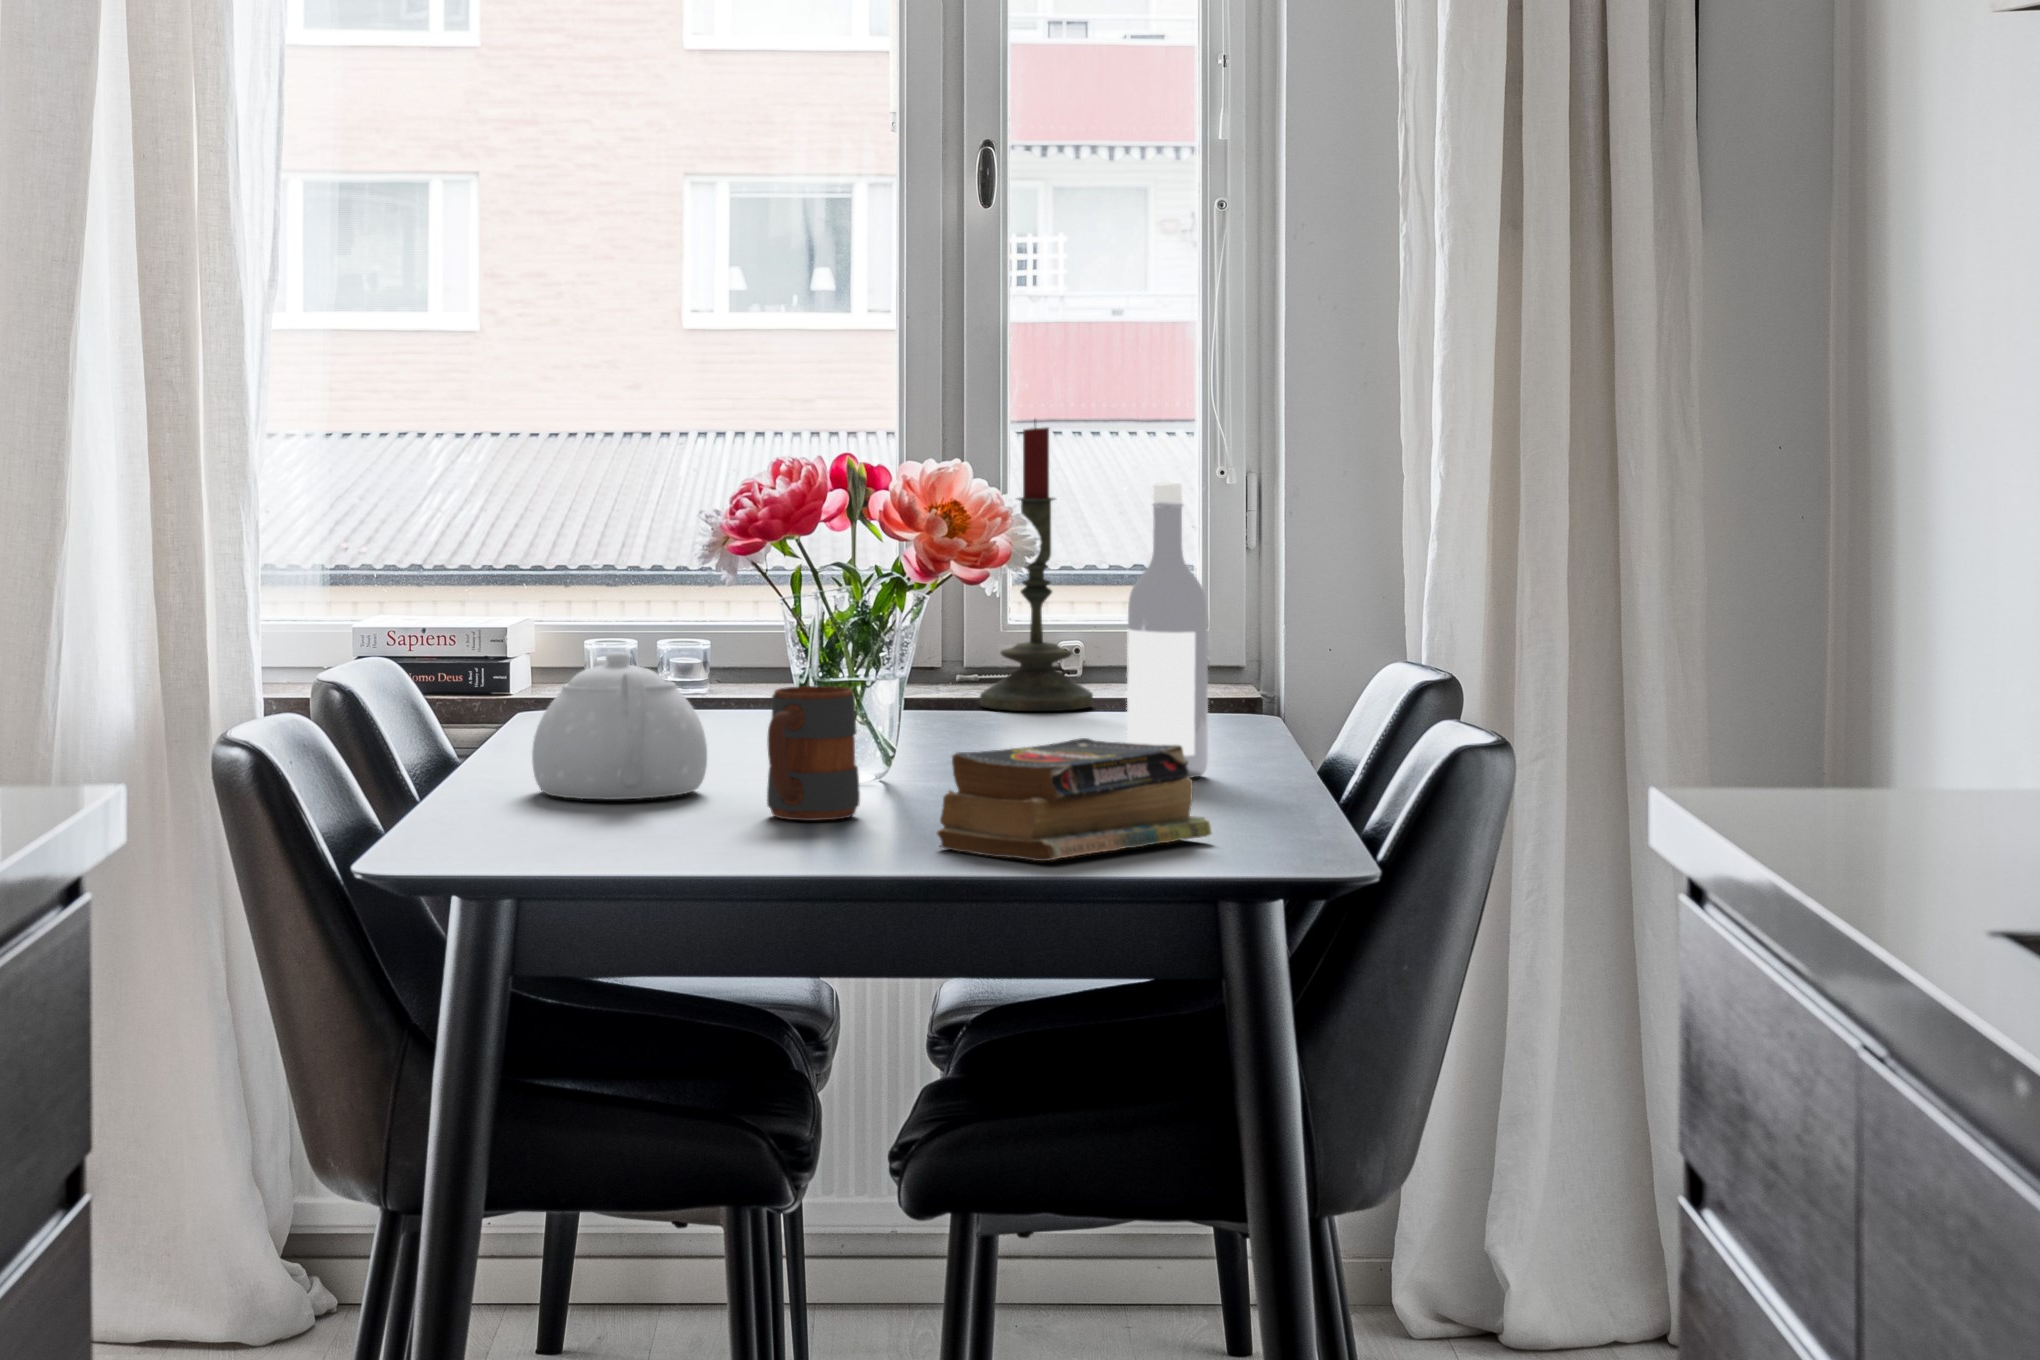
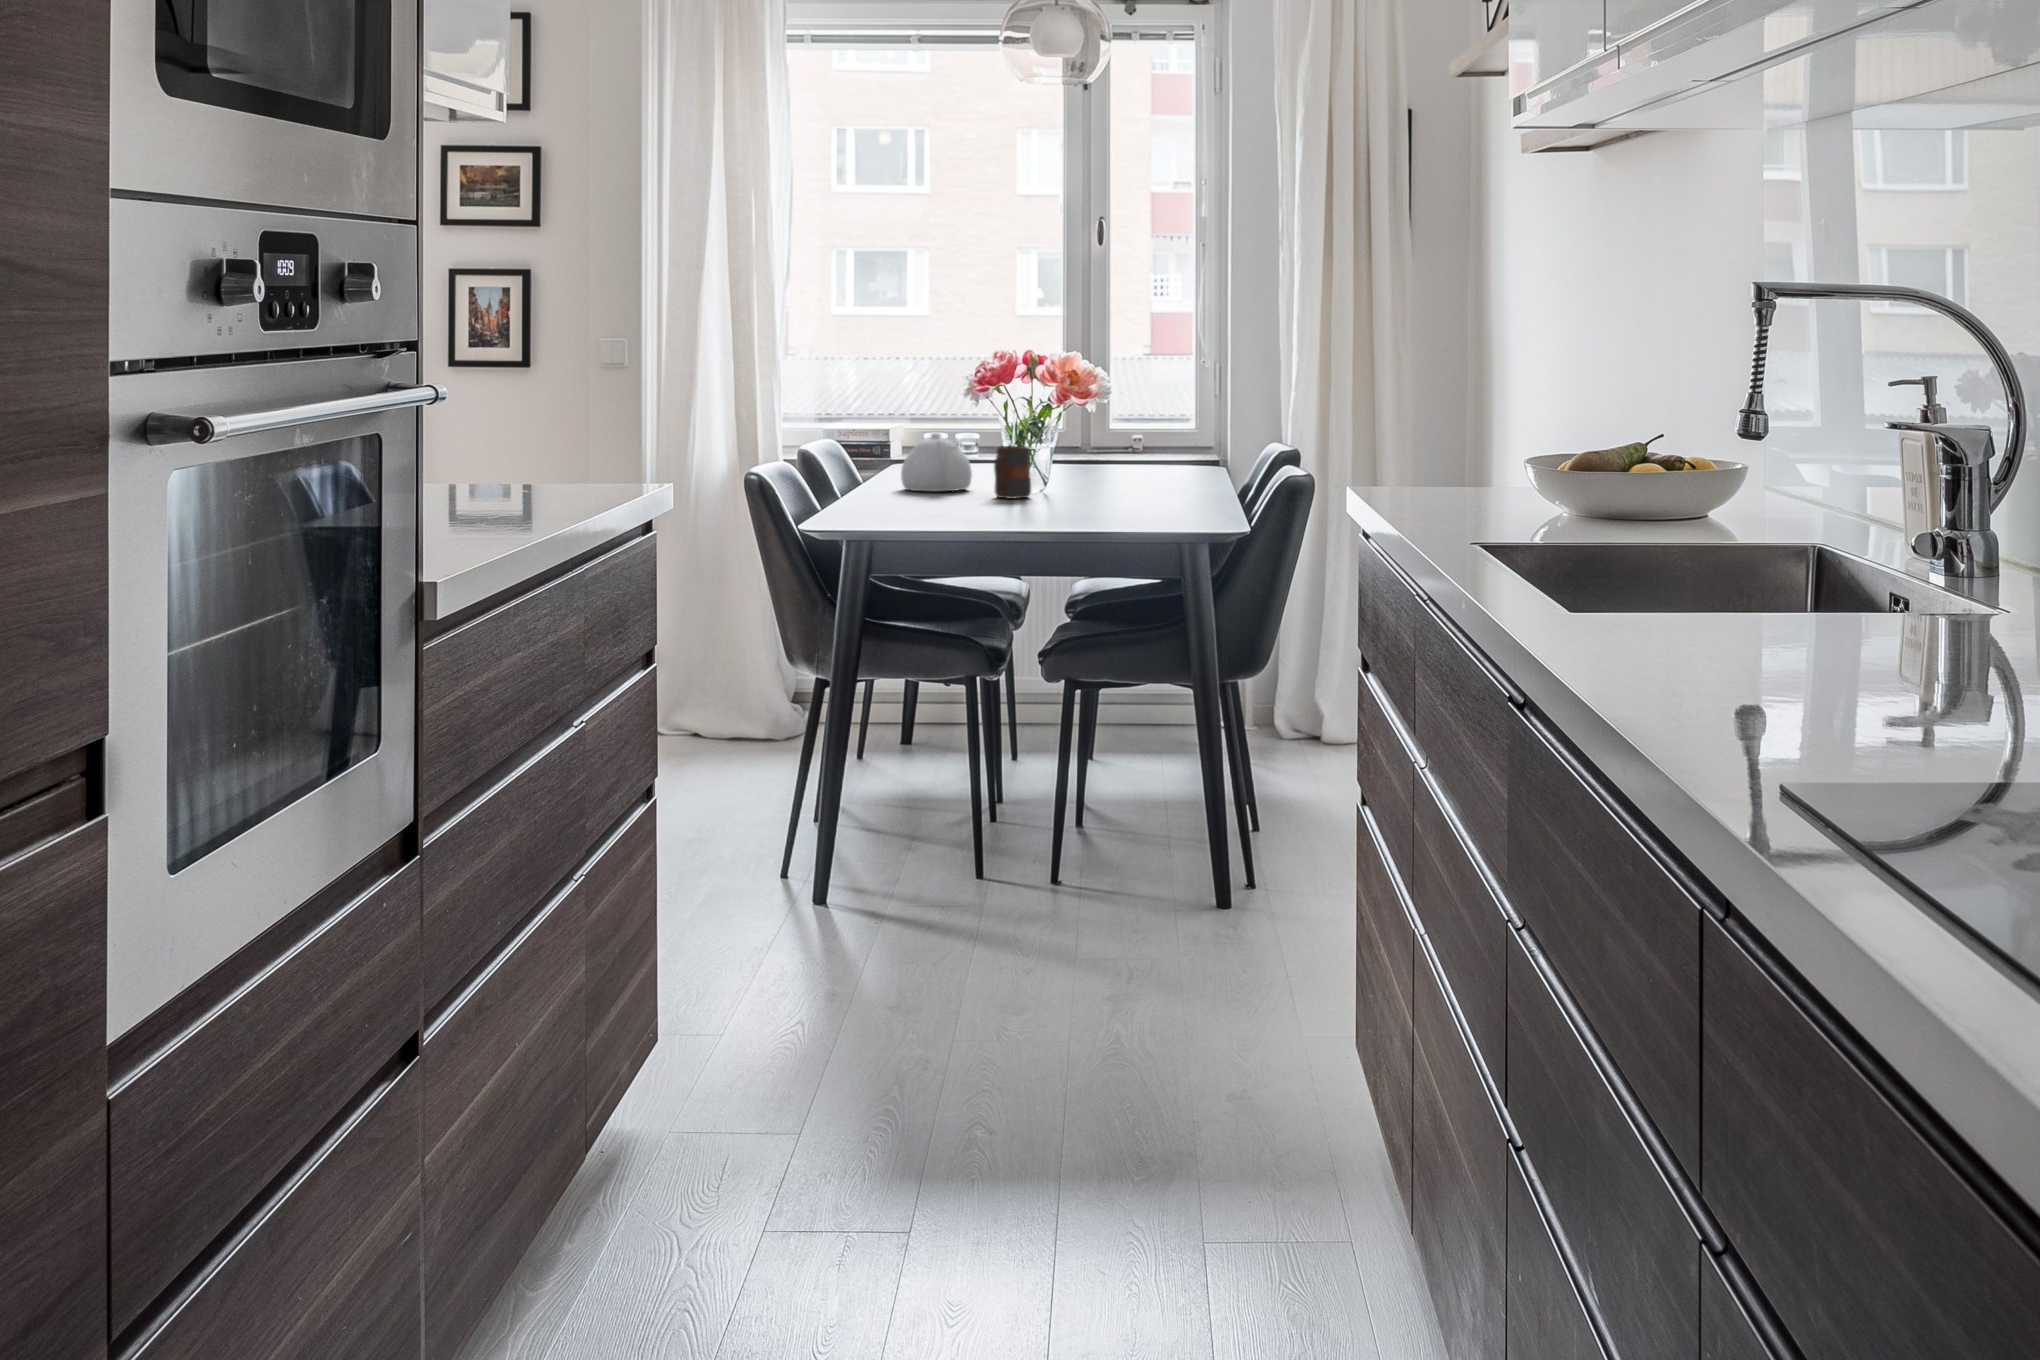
candle: present [980,420,1093,711] -> none [1093,340,1141,465]
wine bottle: present [1127,482,1208,778] -> none [1145,366,1178,487]
book: present [937,738,1211,861] -> none [1059,466,1168,511]

